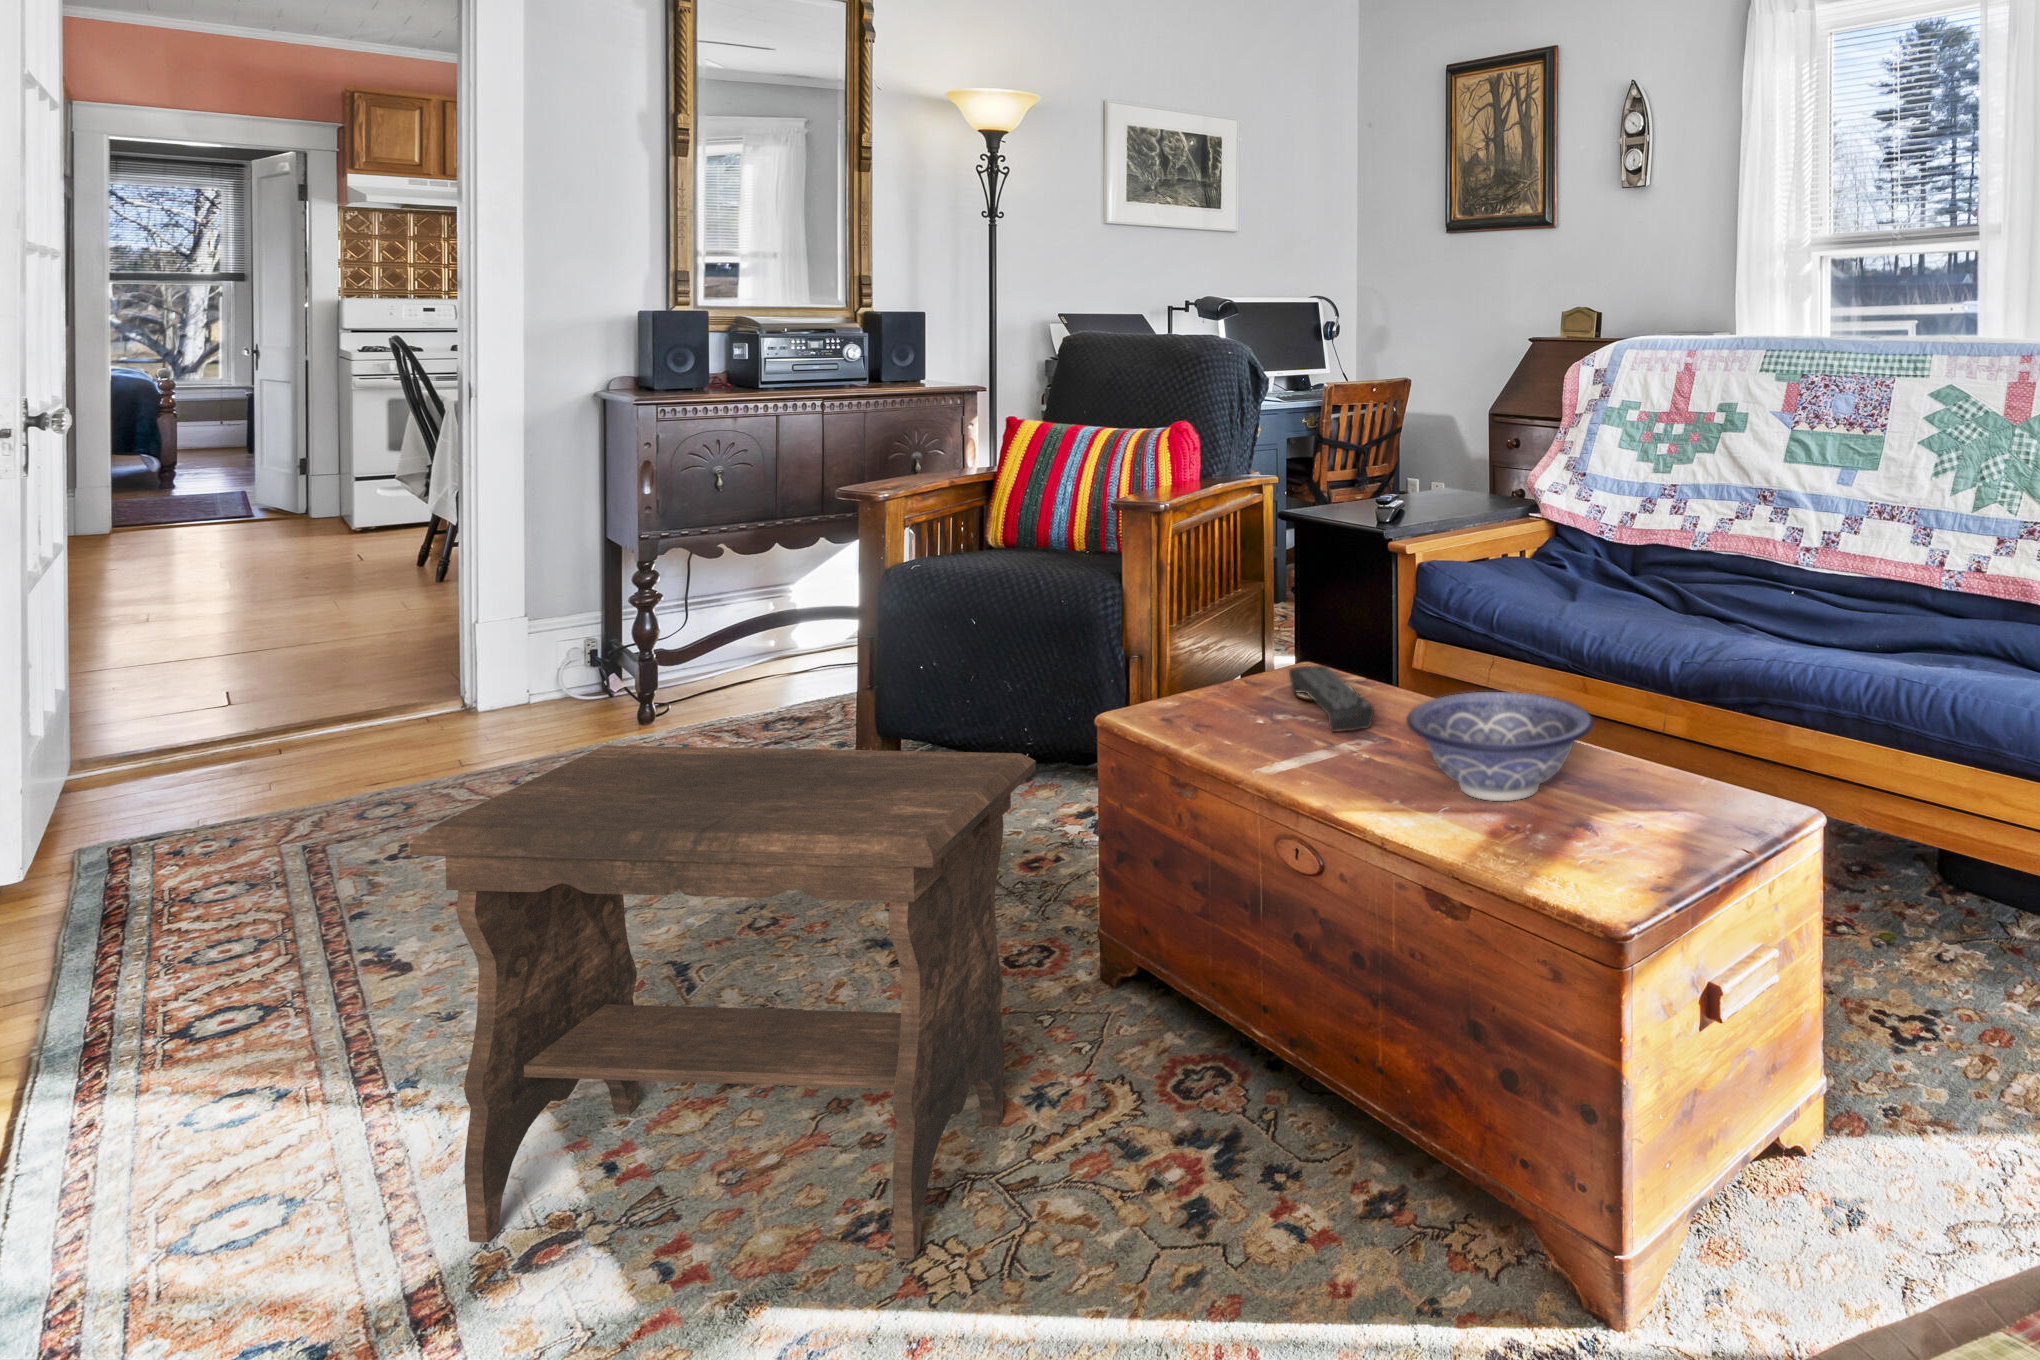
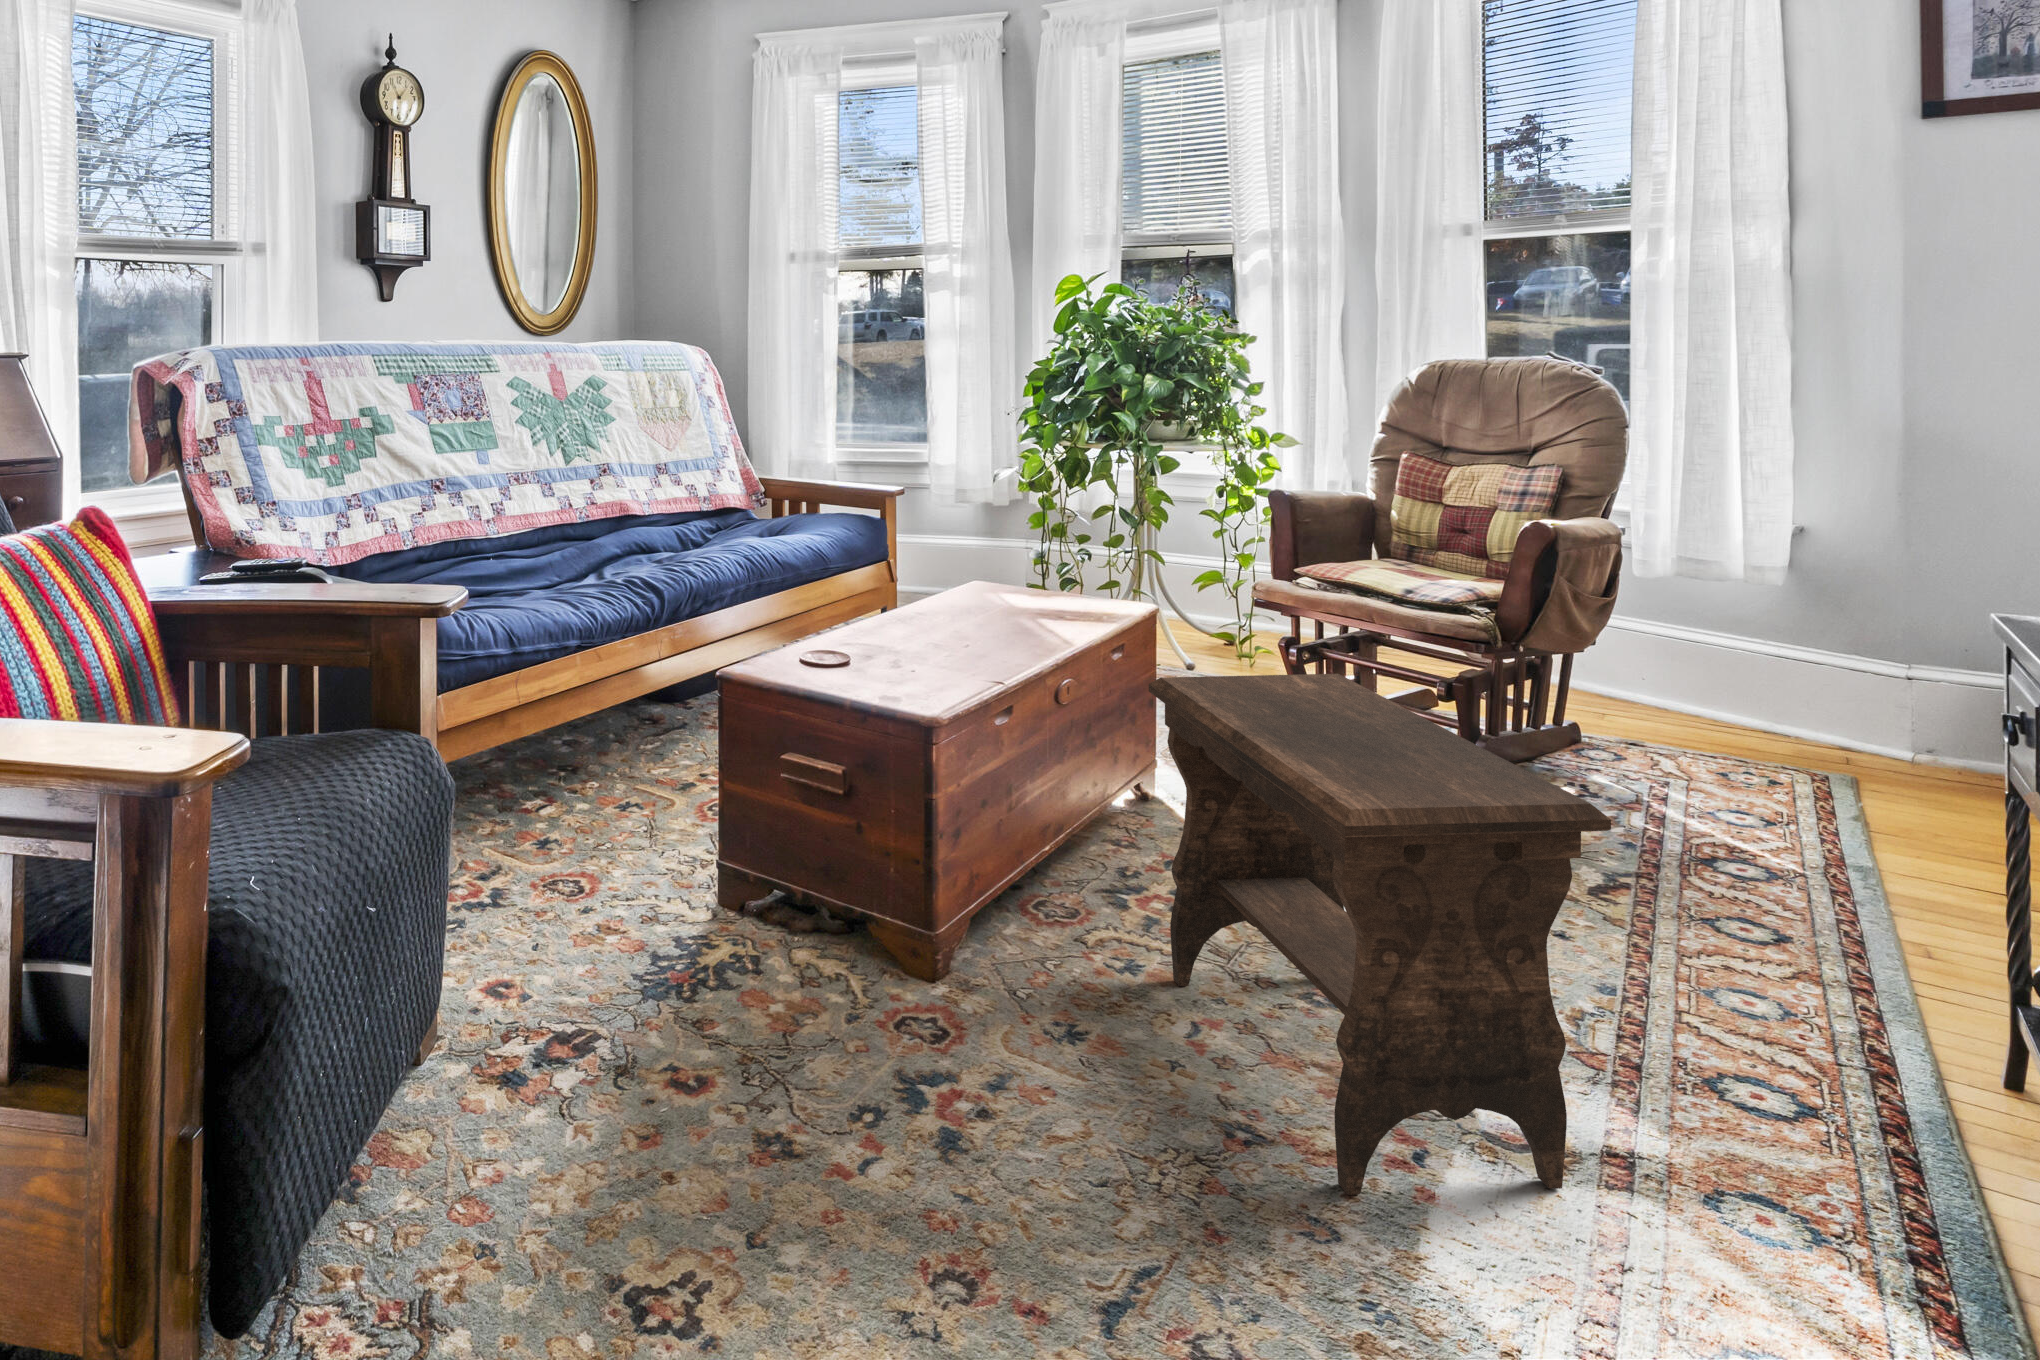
remote control: present [1289,665,1374,732] -> none [821,621,955,664]
decorative bowl: present [1406,692,1593,801] -> none [959,562,1082,623]

